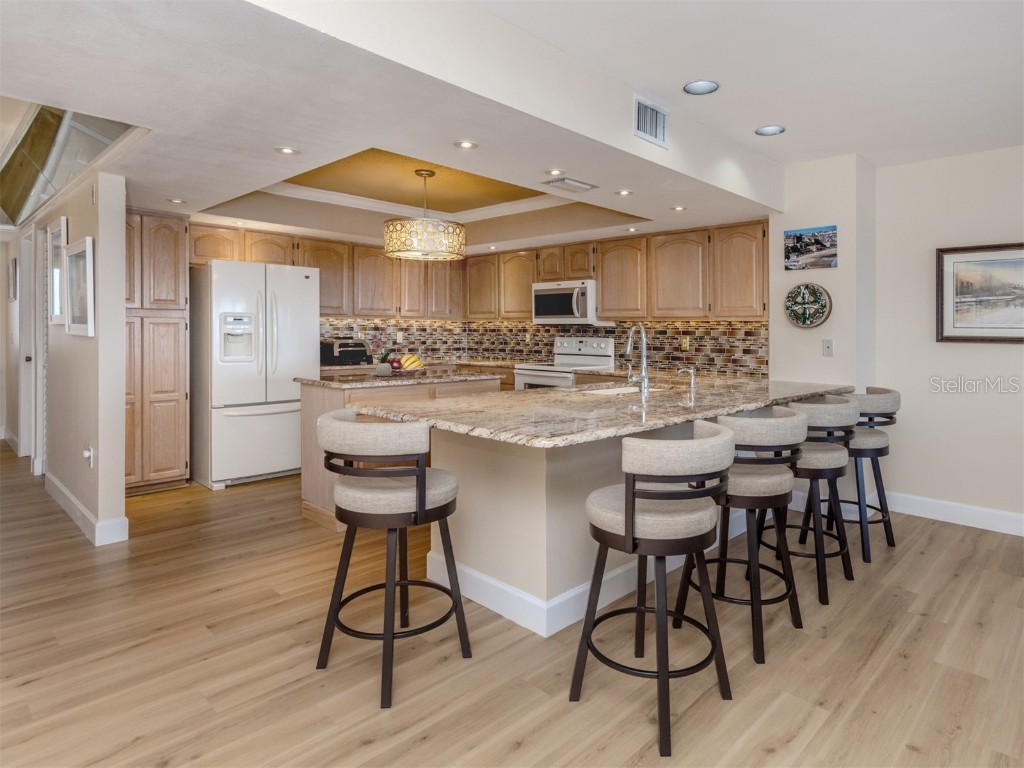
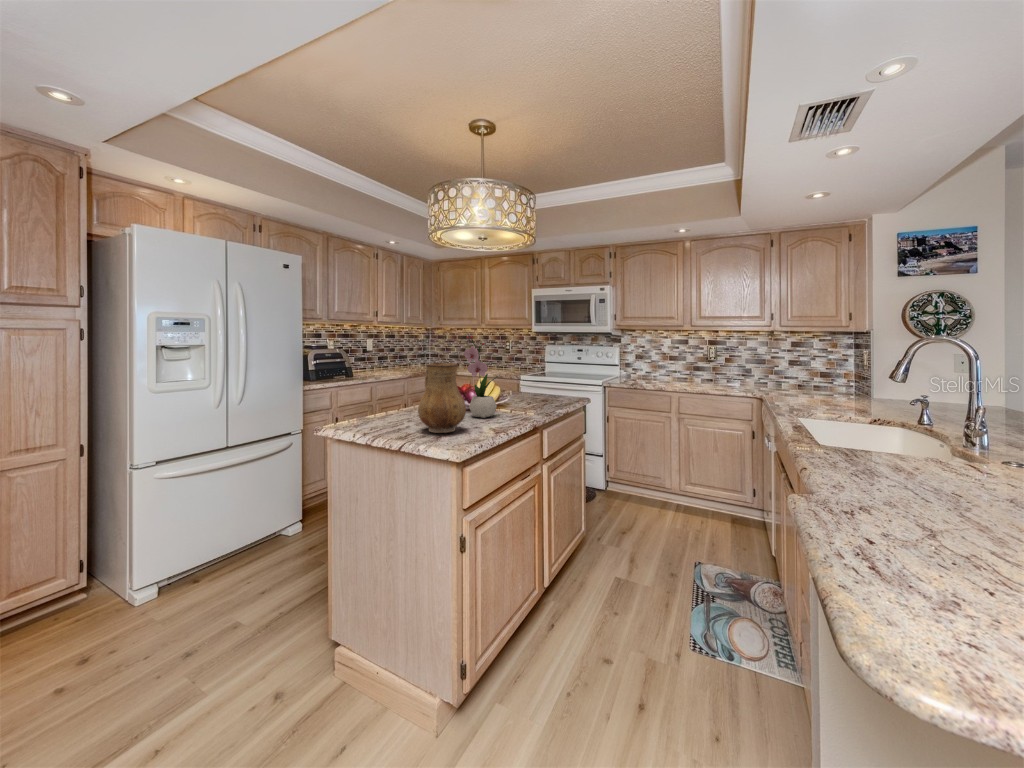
ceramic pitcher: none [330,341,358,379] -> present [418,363,466,433]

